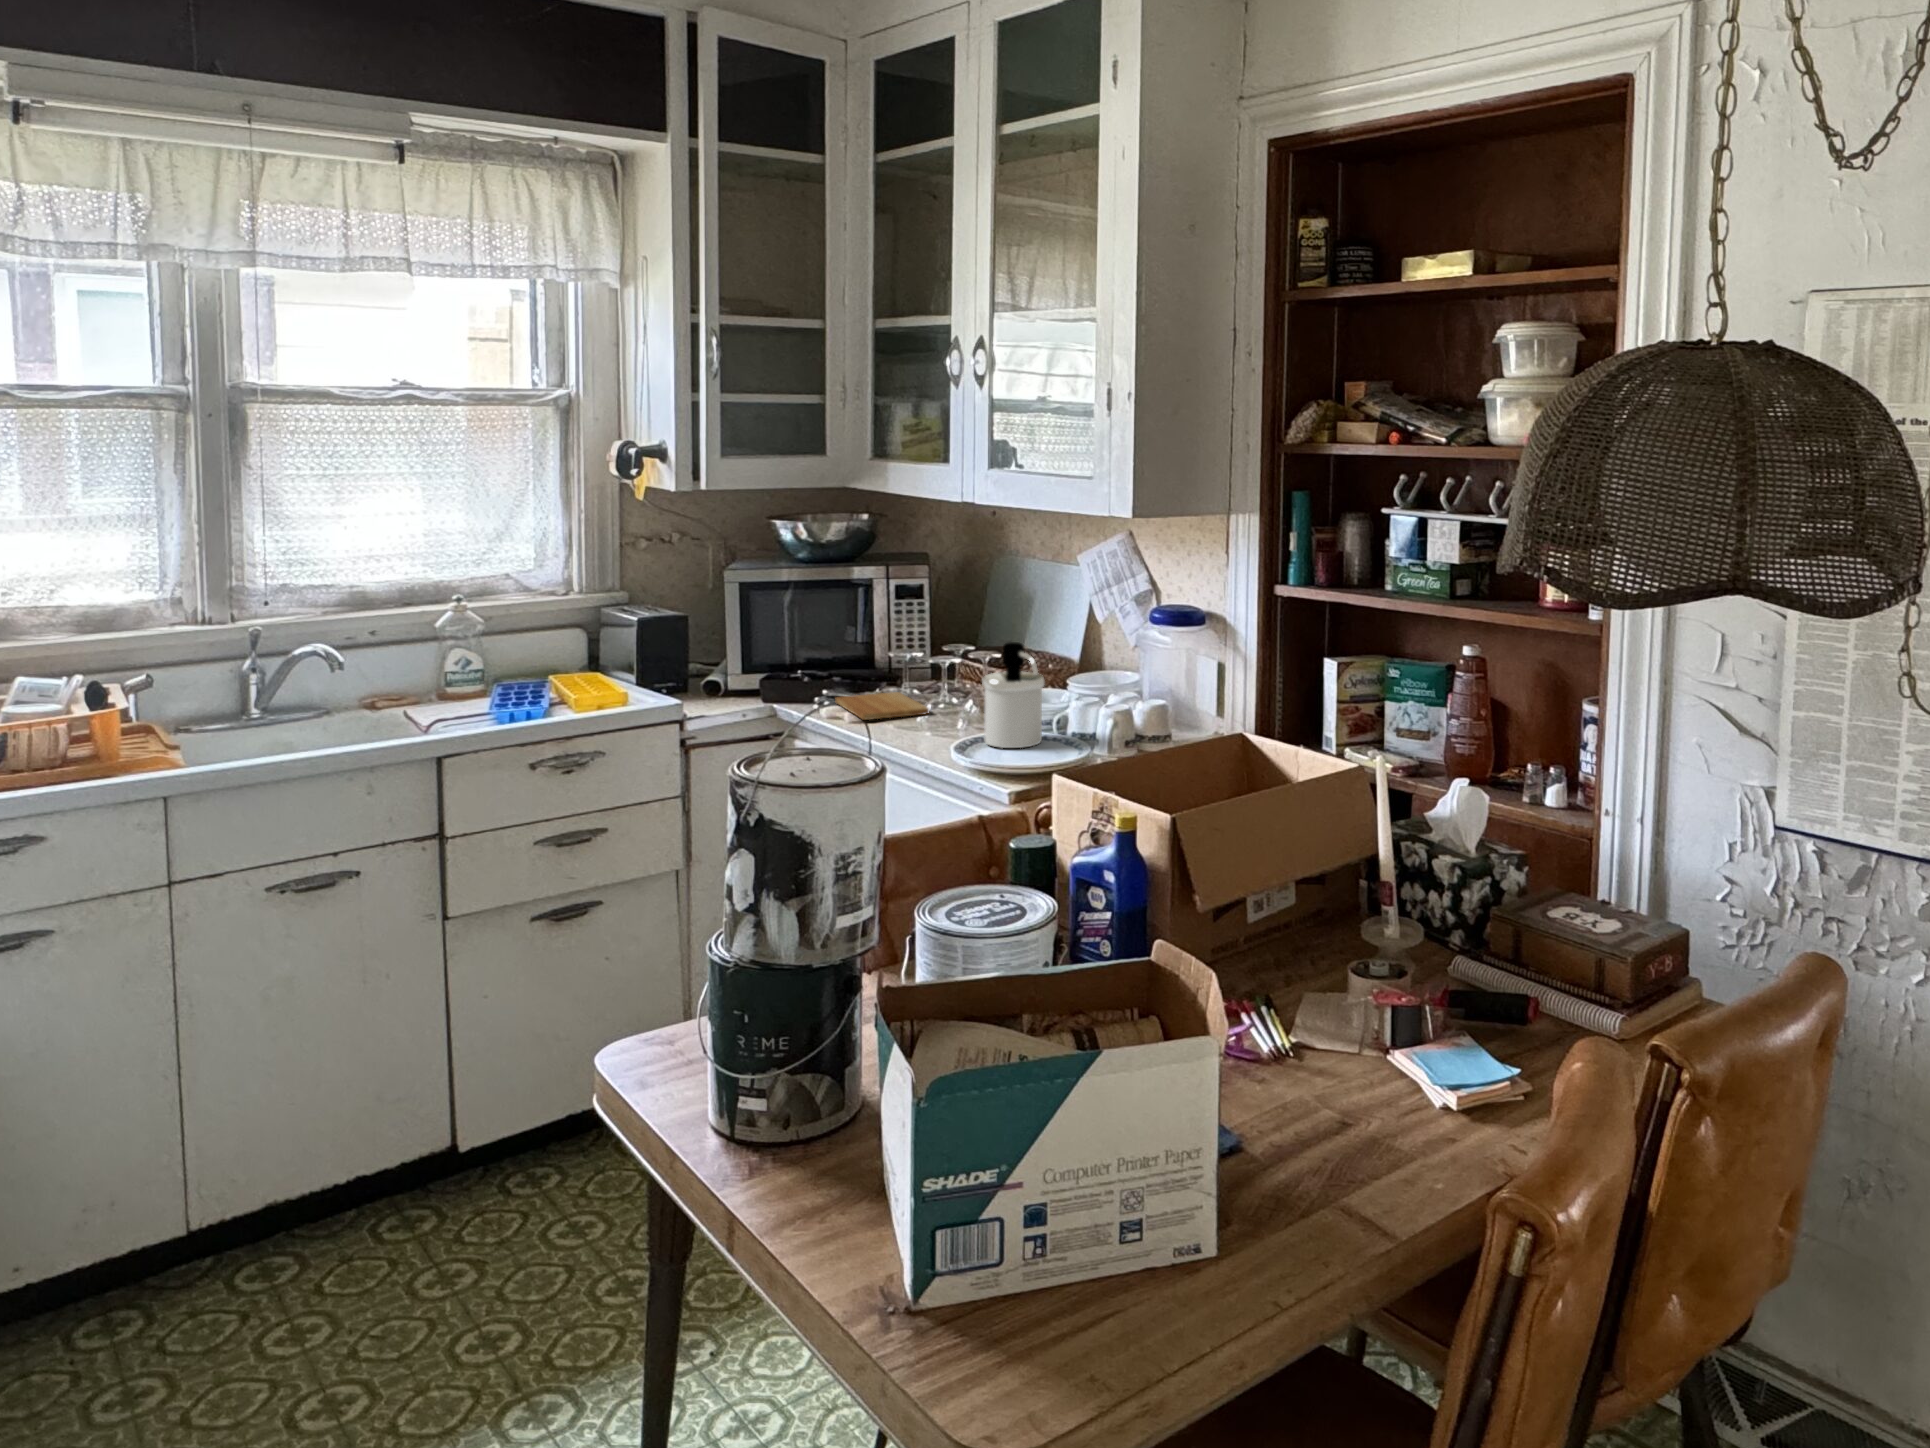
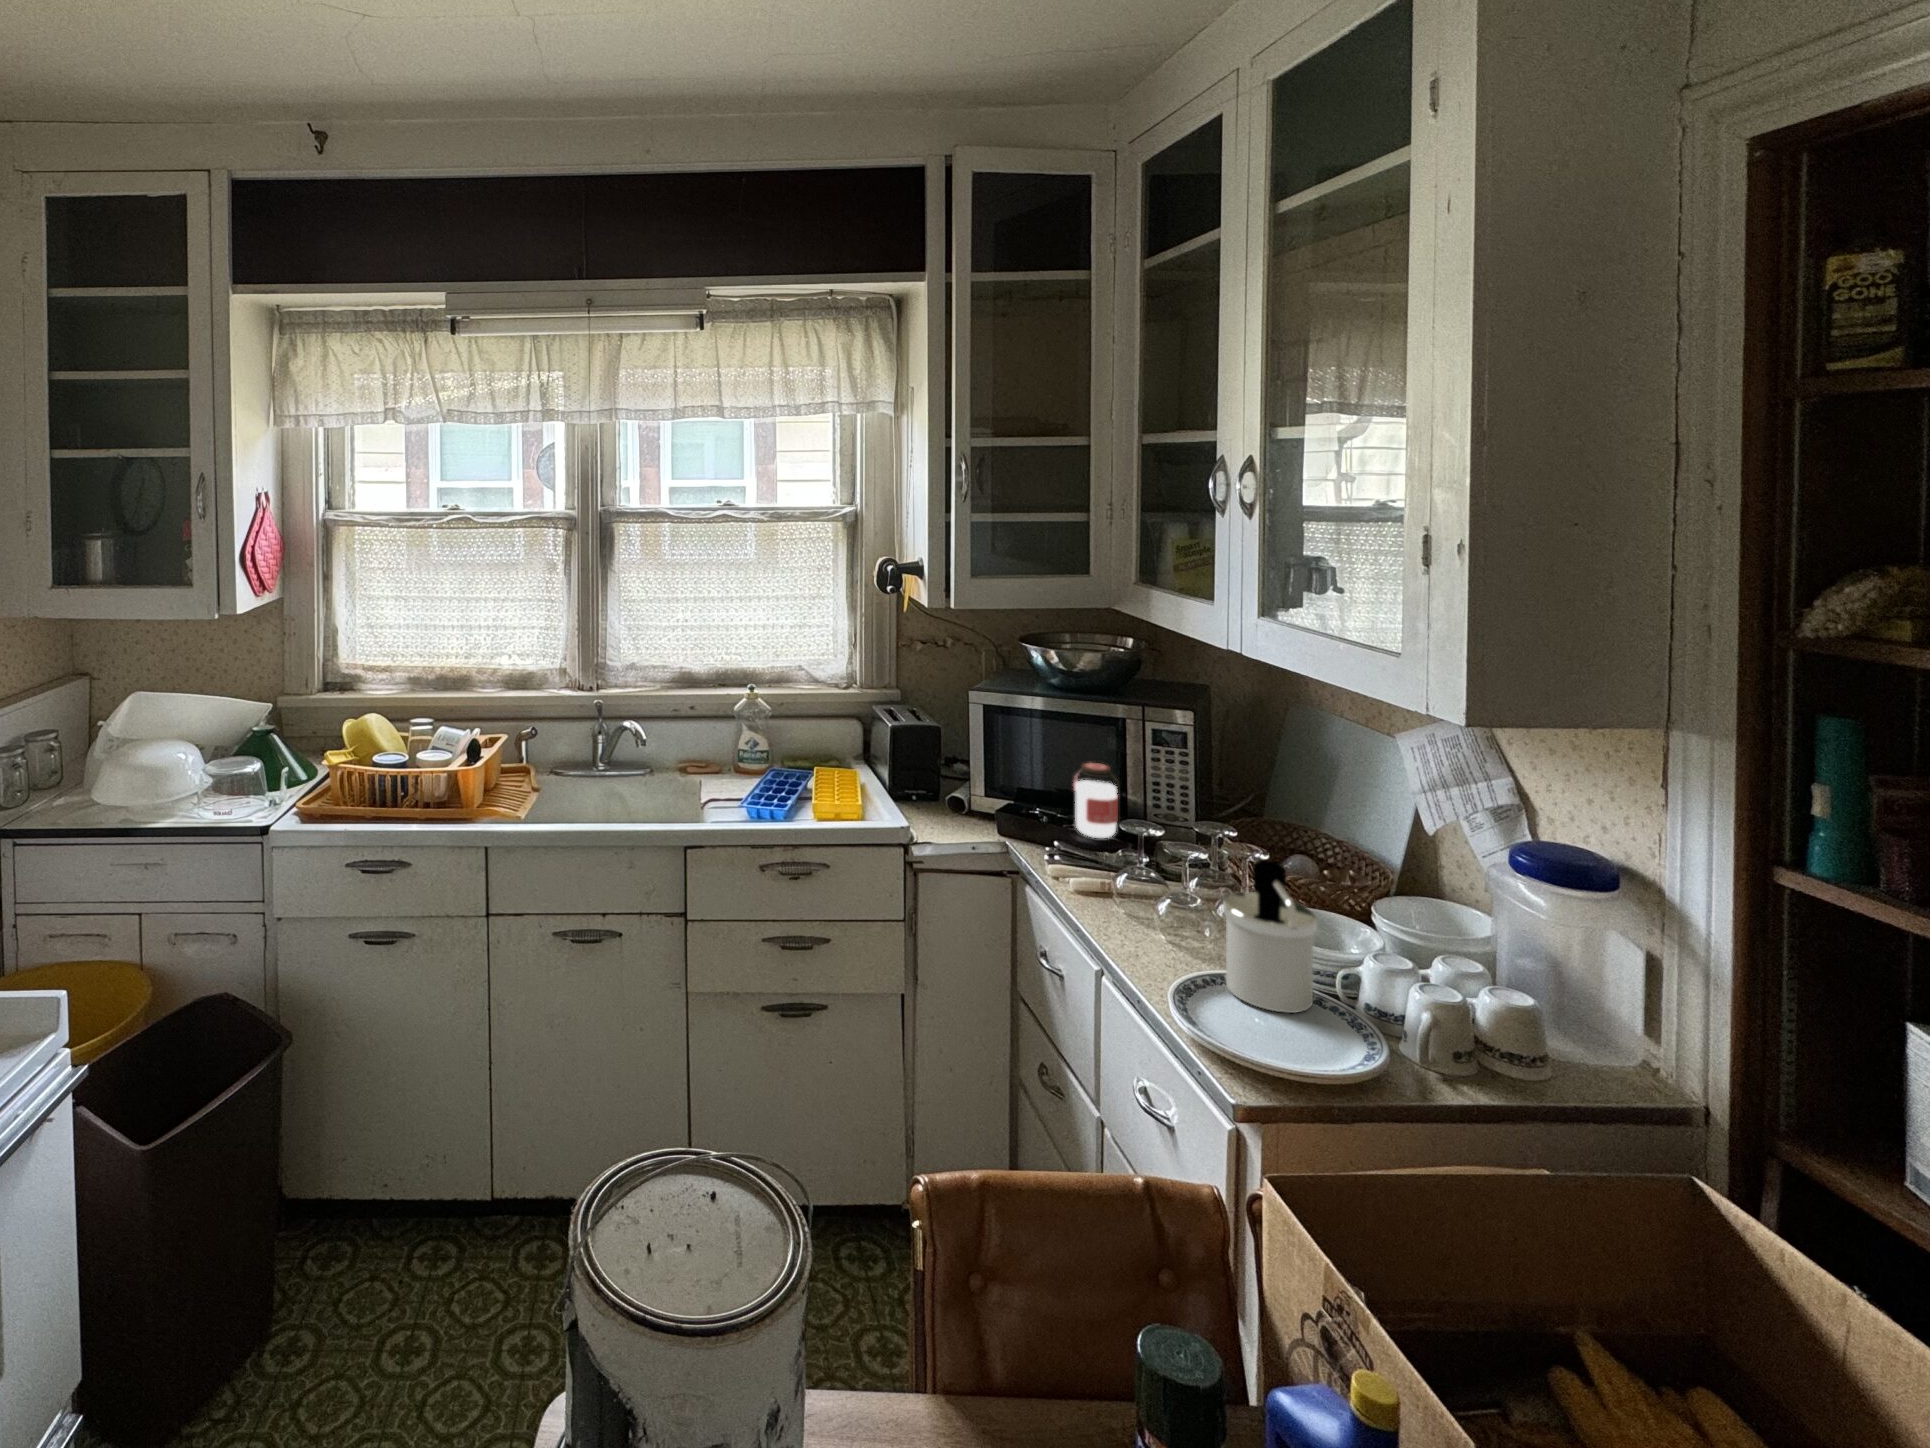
jar: none [829,624,870,692] -> present [1073,763,1118,838]
cutting board: present [835,692,929,720] -> none [1071,848,1173,902]

